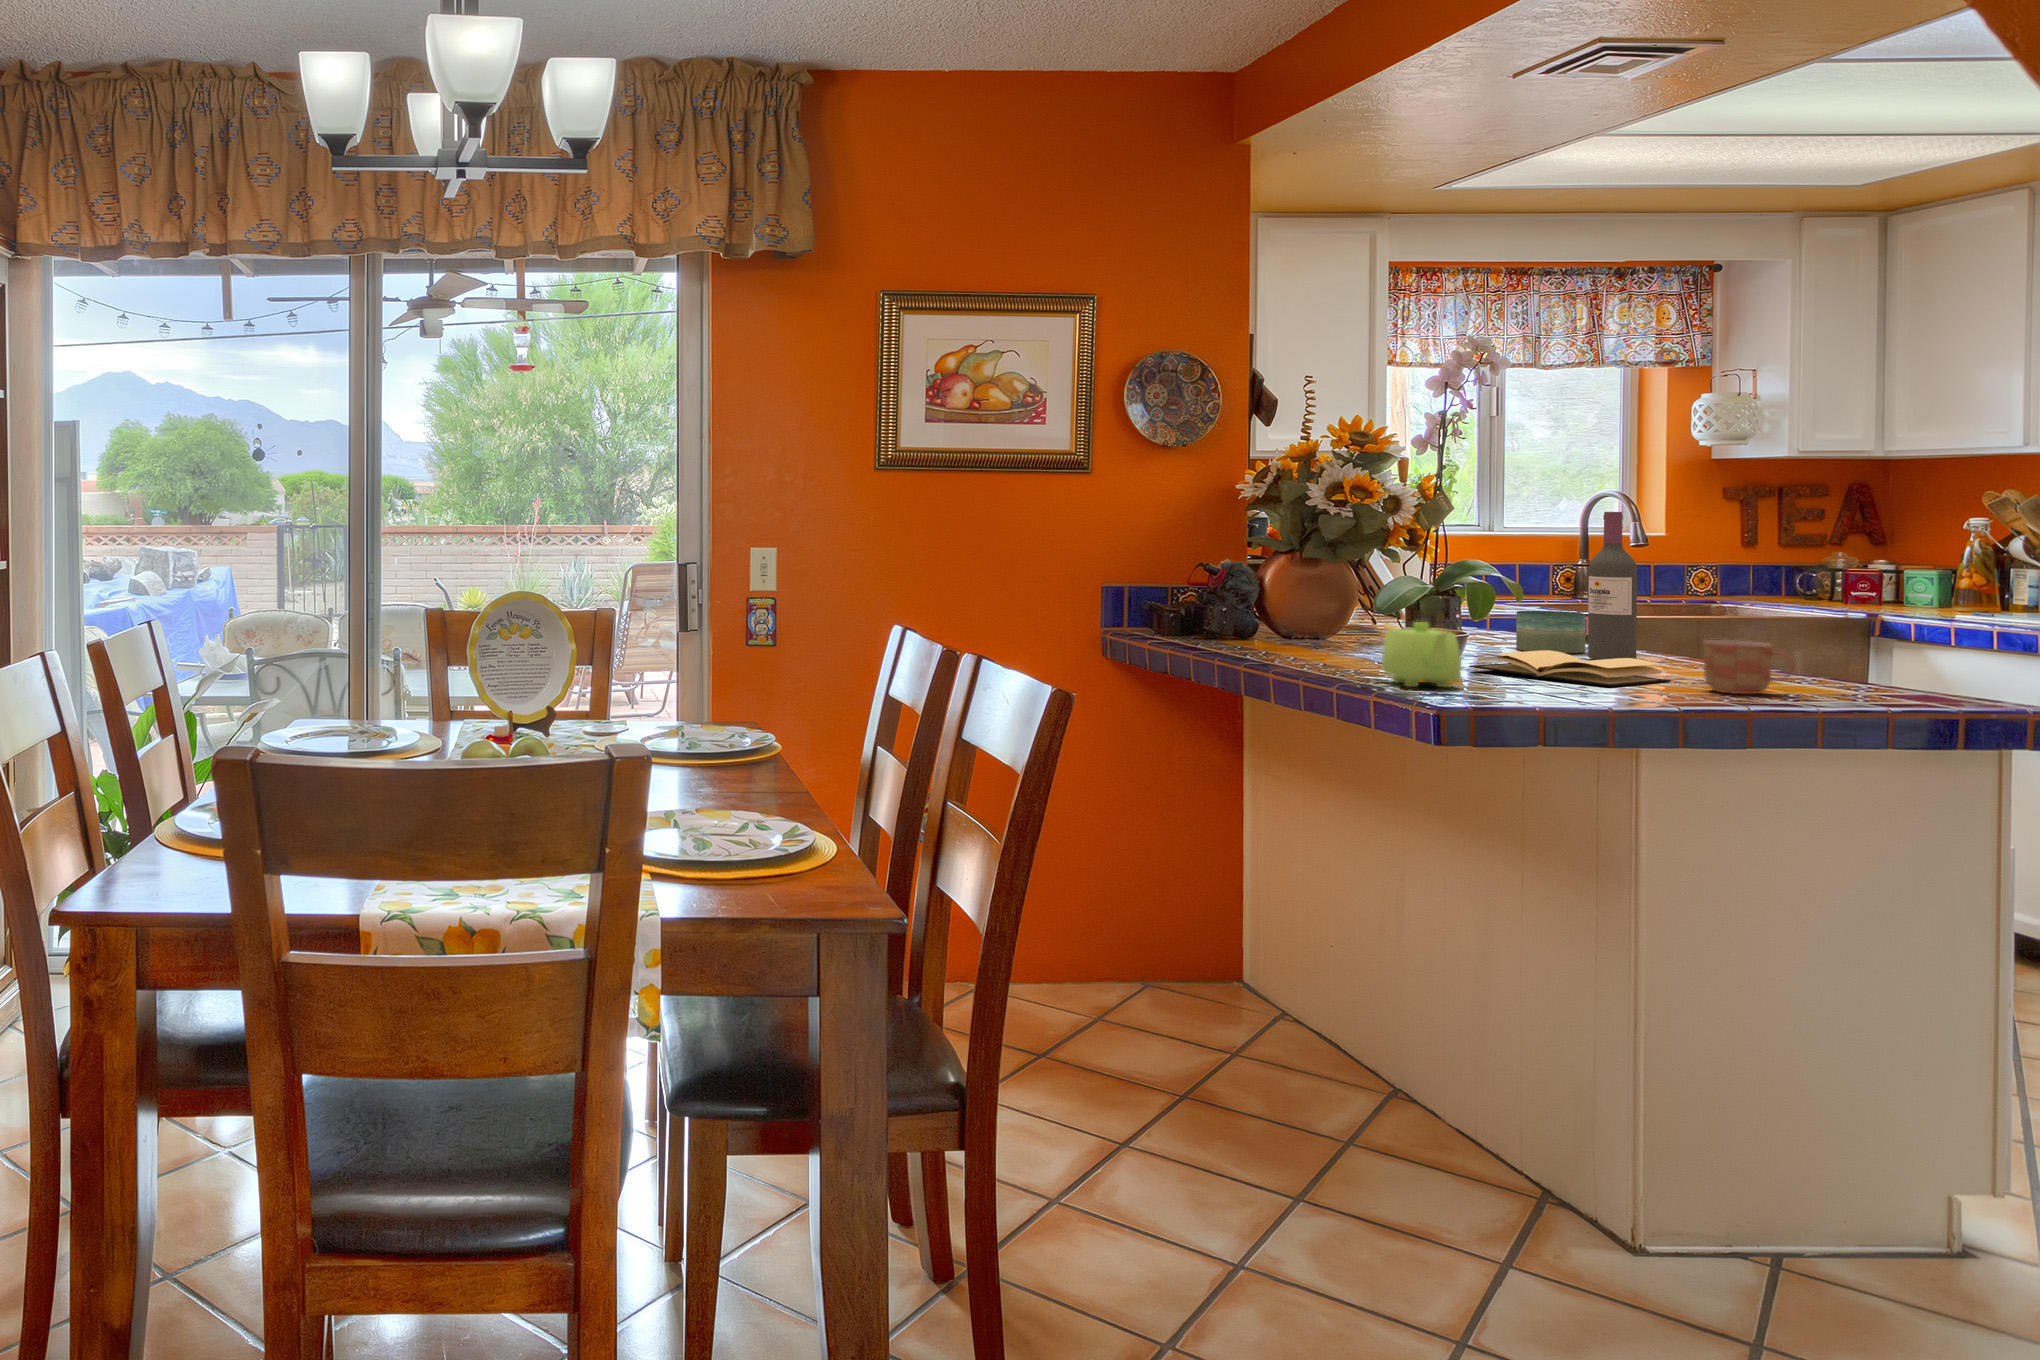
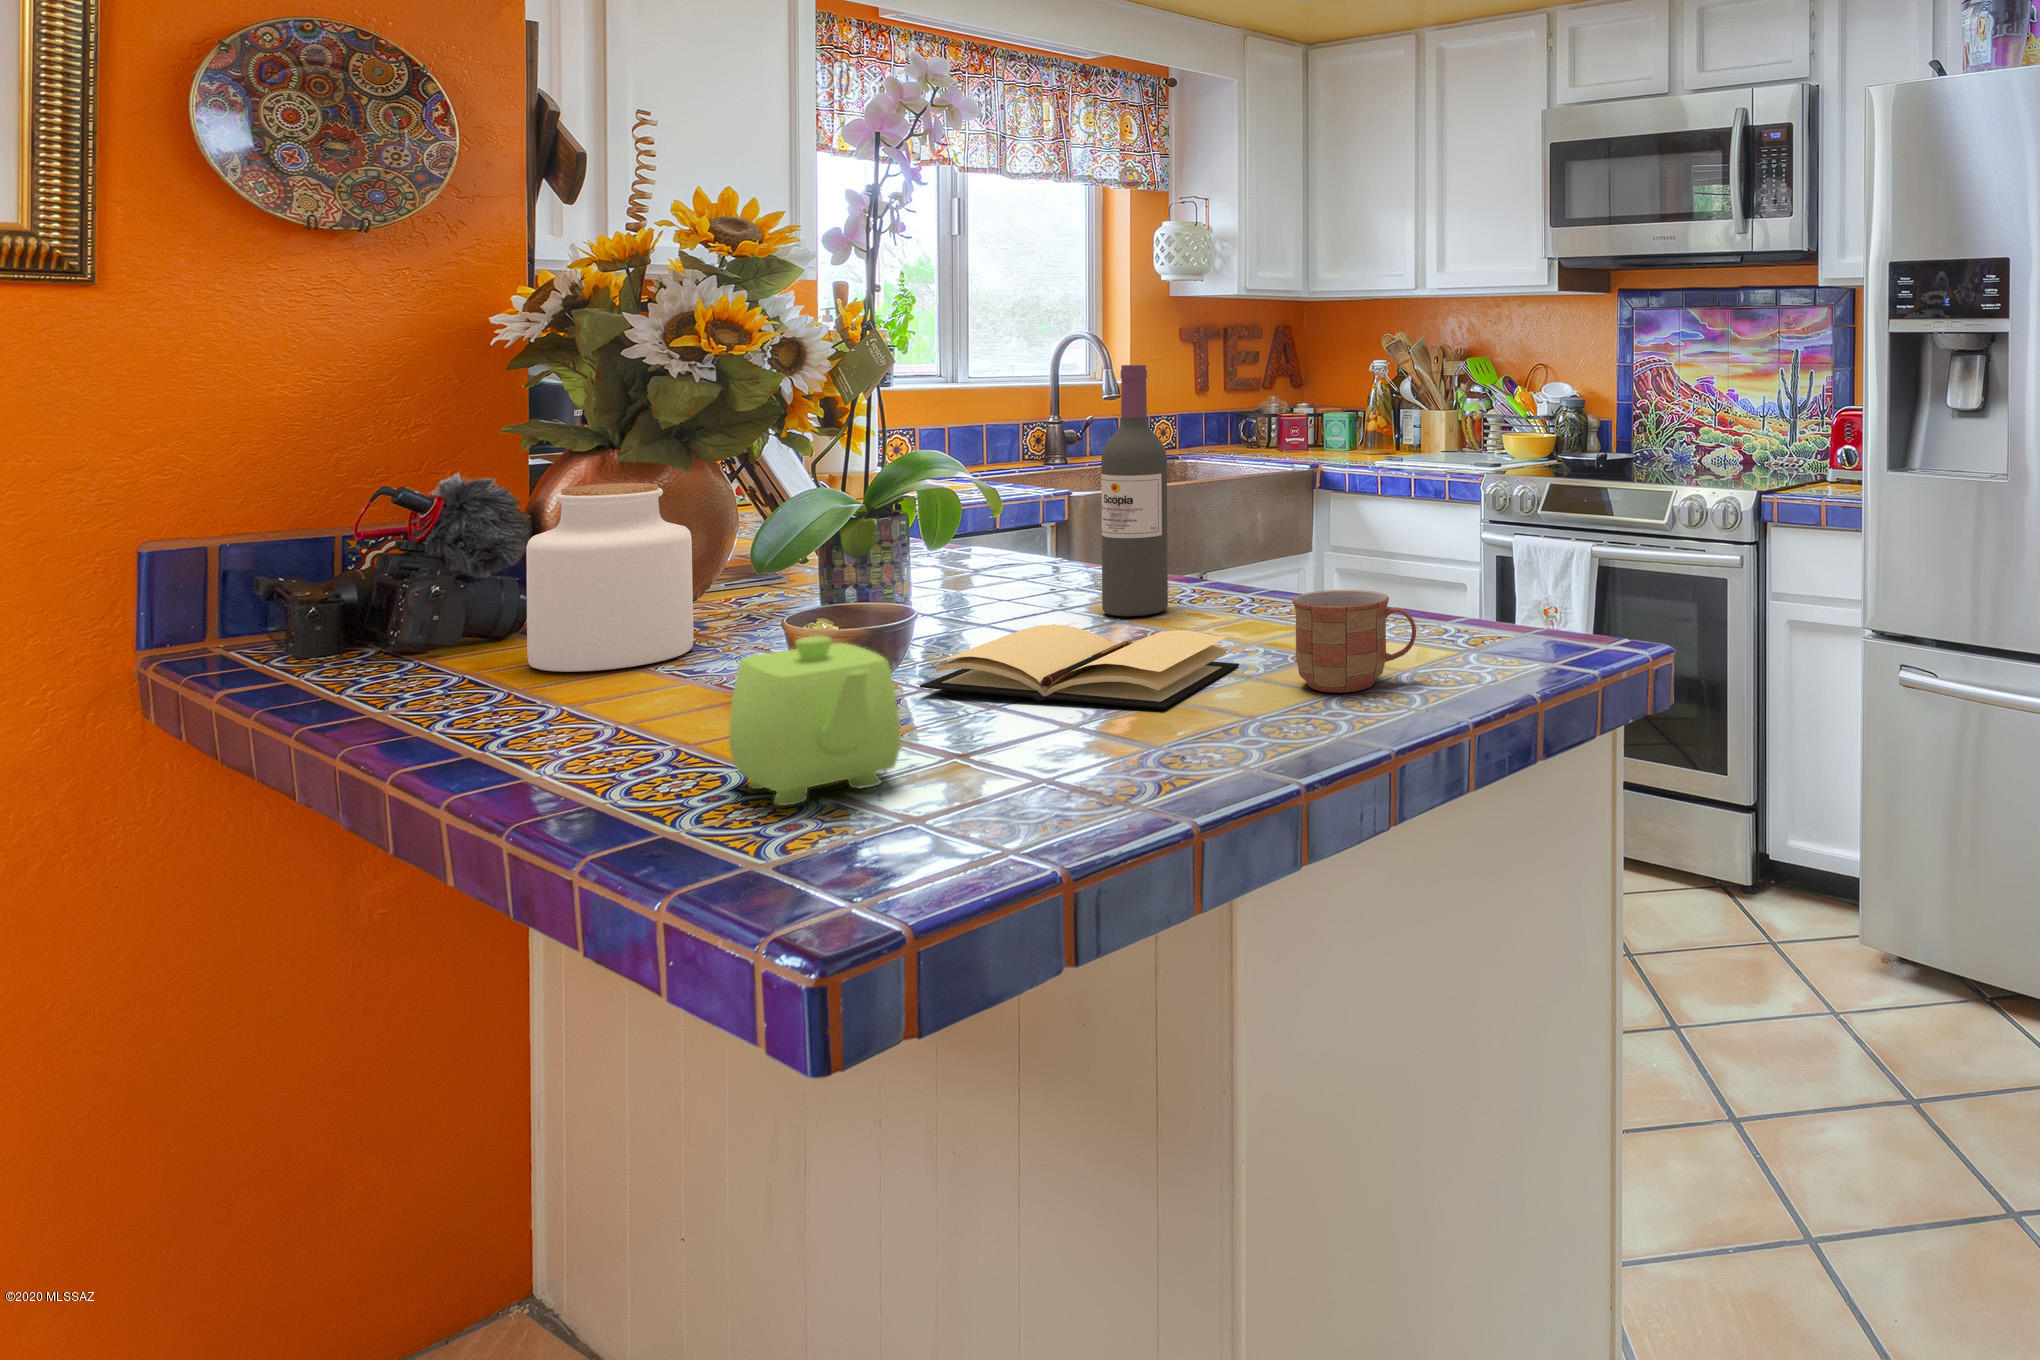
jar: none [1267,566,1343,651] -> present [526,483,693,672]
candle: present [1516,611,1585,653] -> none [995,527,1092,604]

